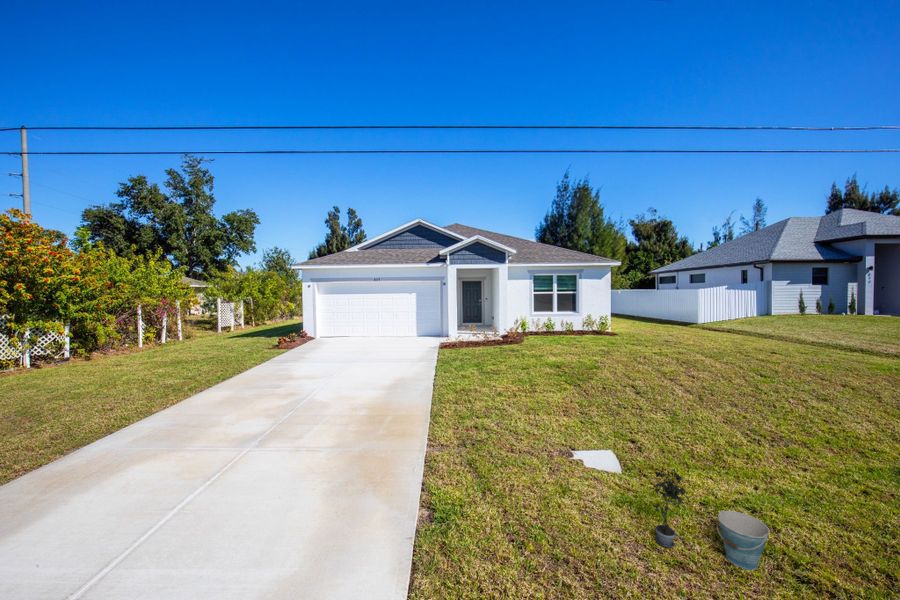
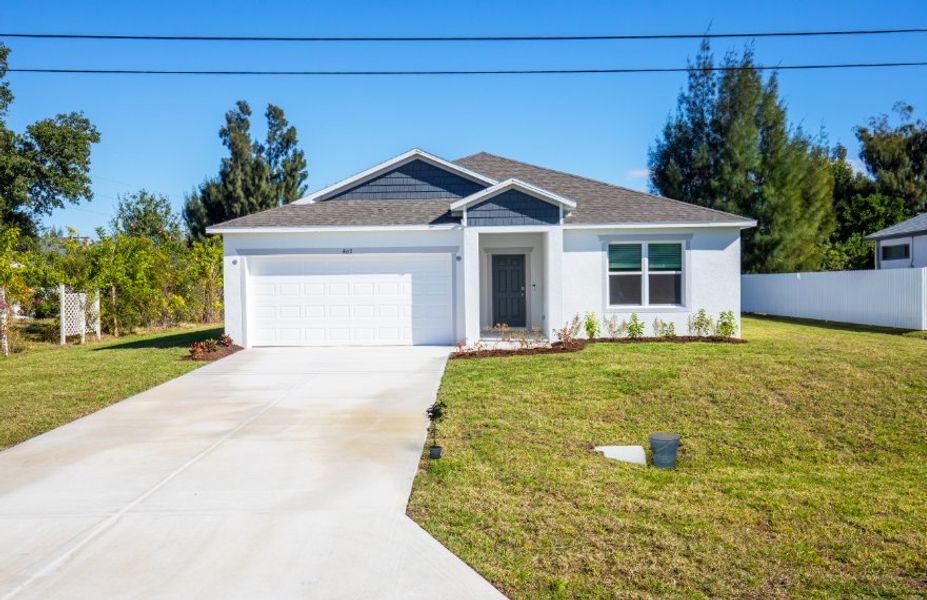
potted plant: present [650,469,689,548] -> present [426,399,448,459]

